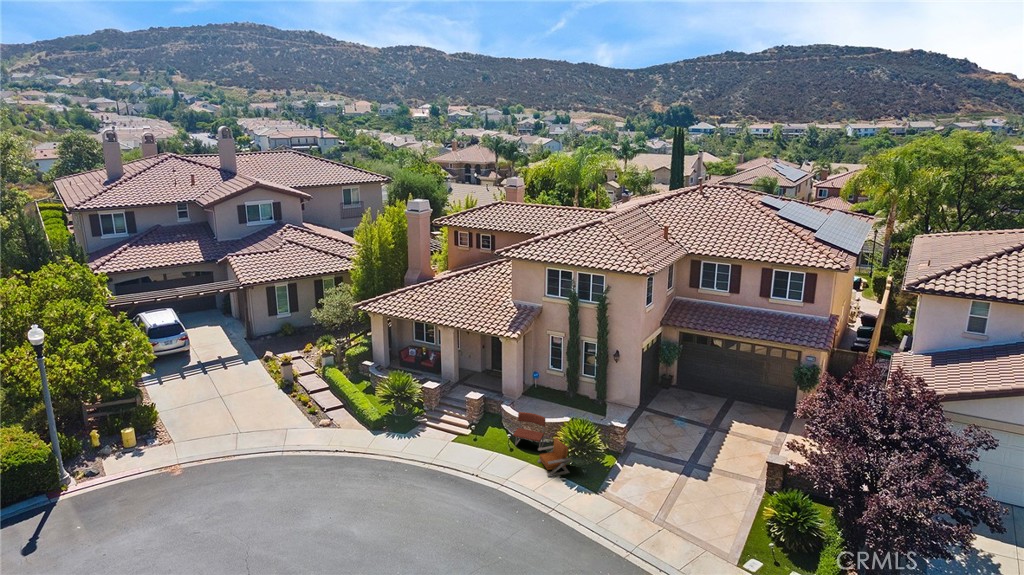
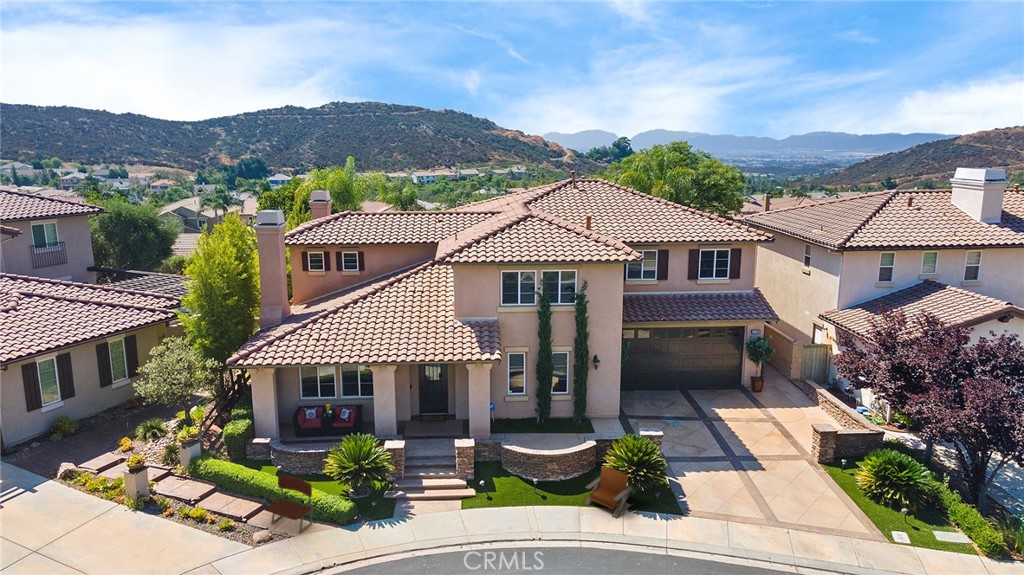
bench: present [513,412,545,448] -> present [265,475,312,533]

